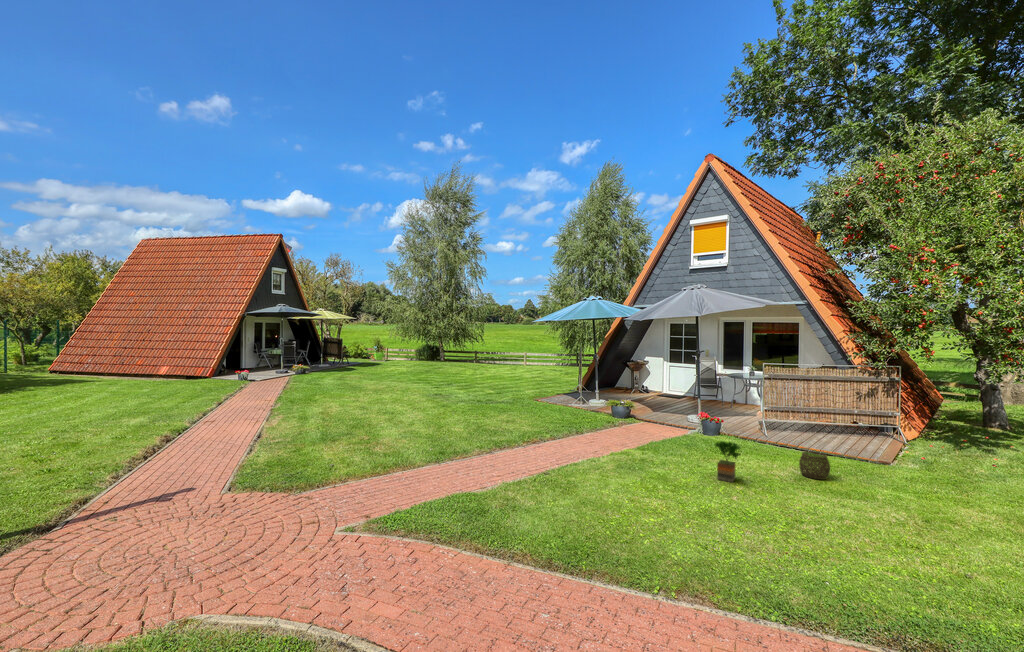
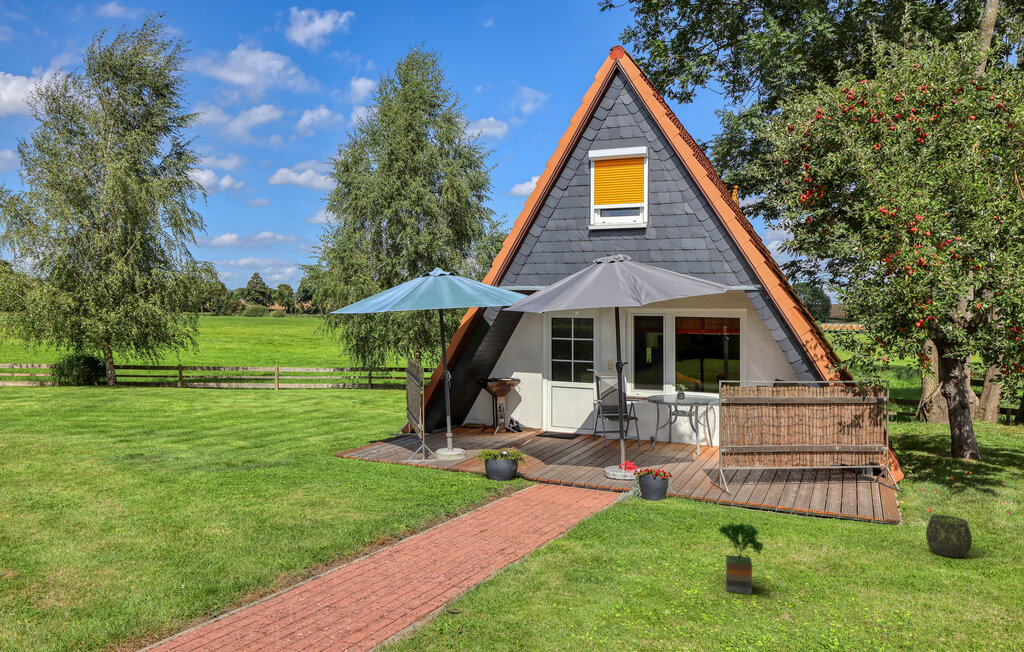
woven basket: present [799,452,830,479] -> present [926,515,972,558]

